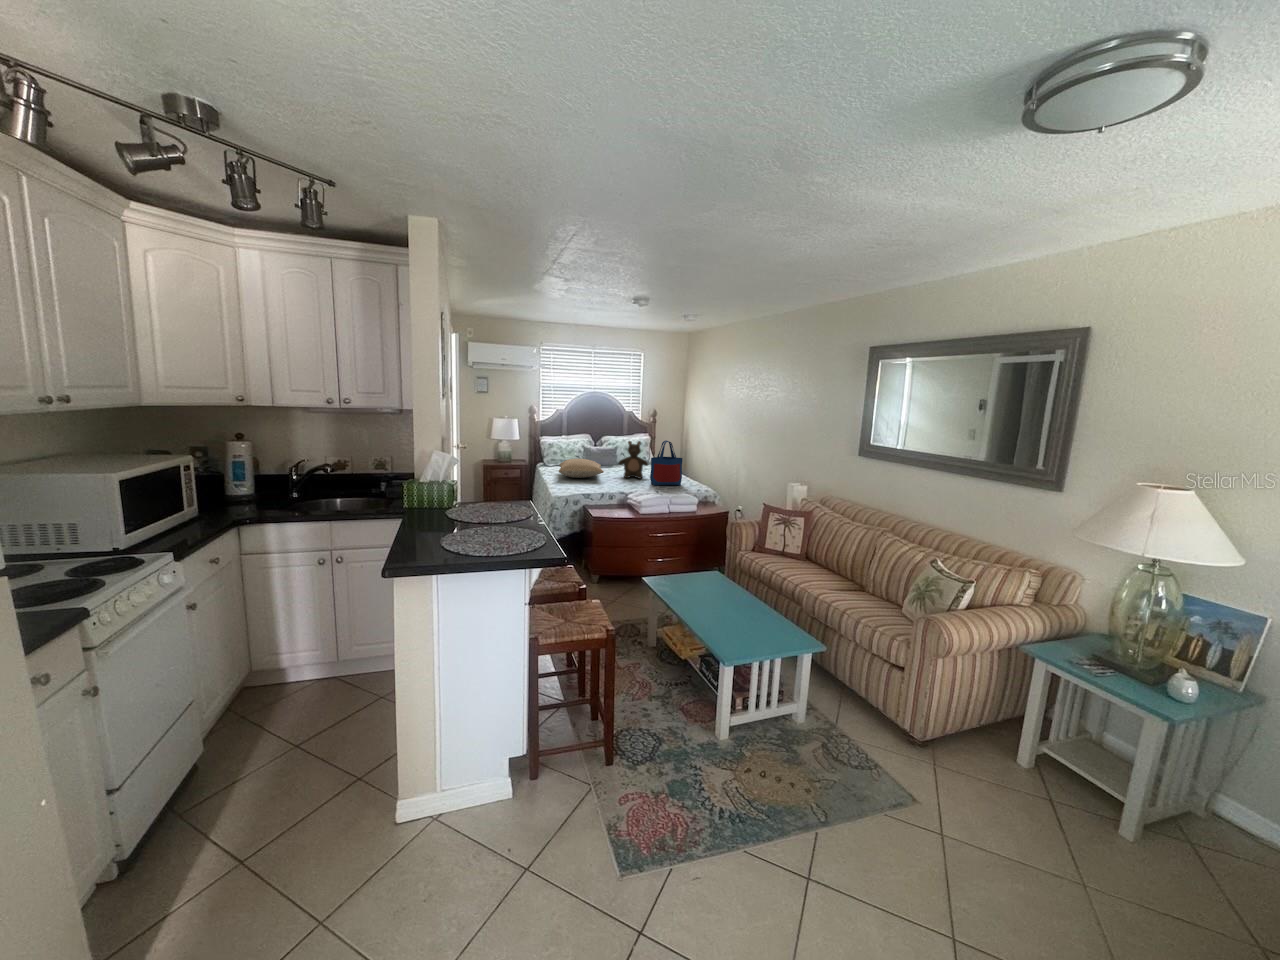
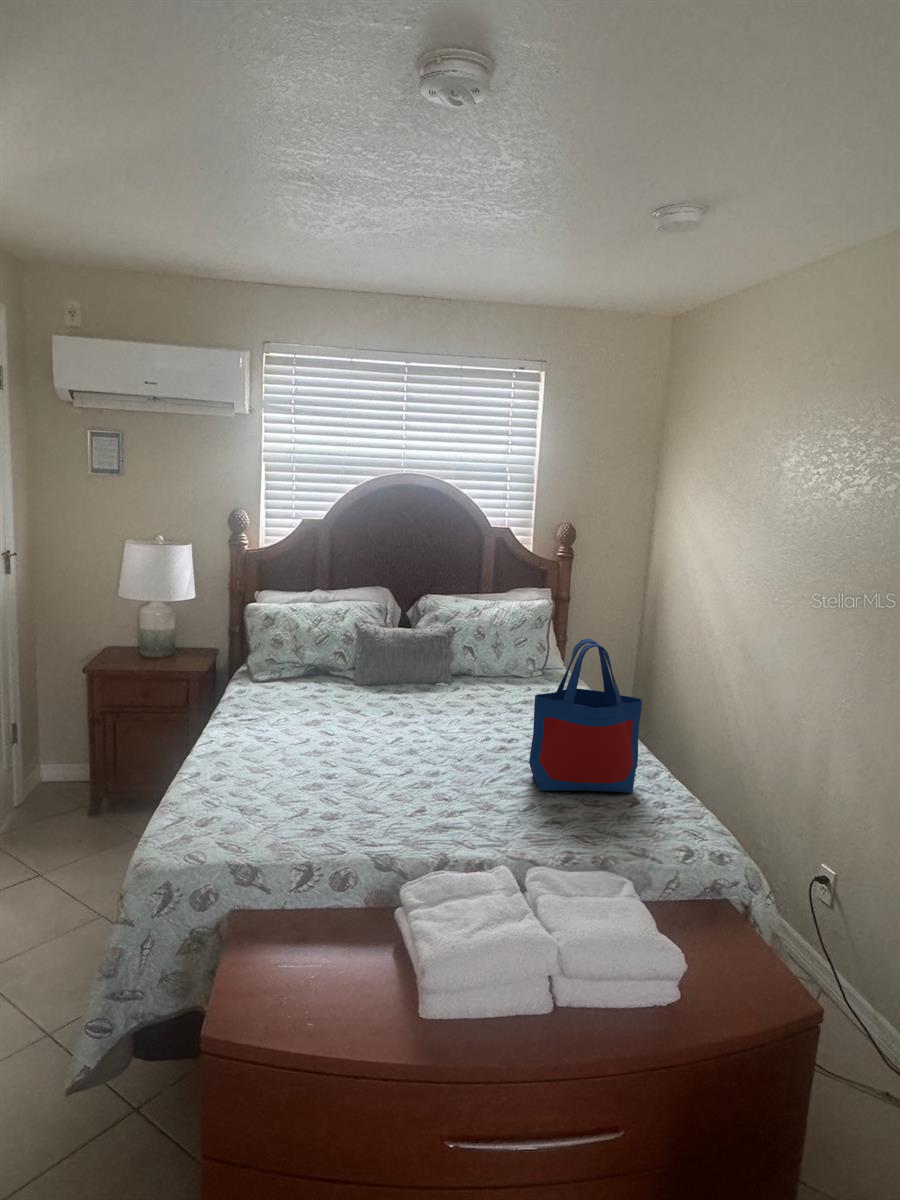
stuffed bear: present [619,441,648,479] -> none [441,626,532,750]
pillow: present [559,459,604,478] -> none [233,676,389,740]

